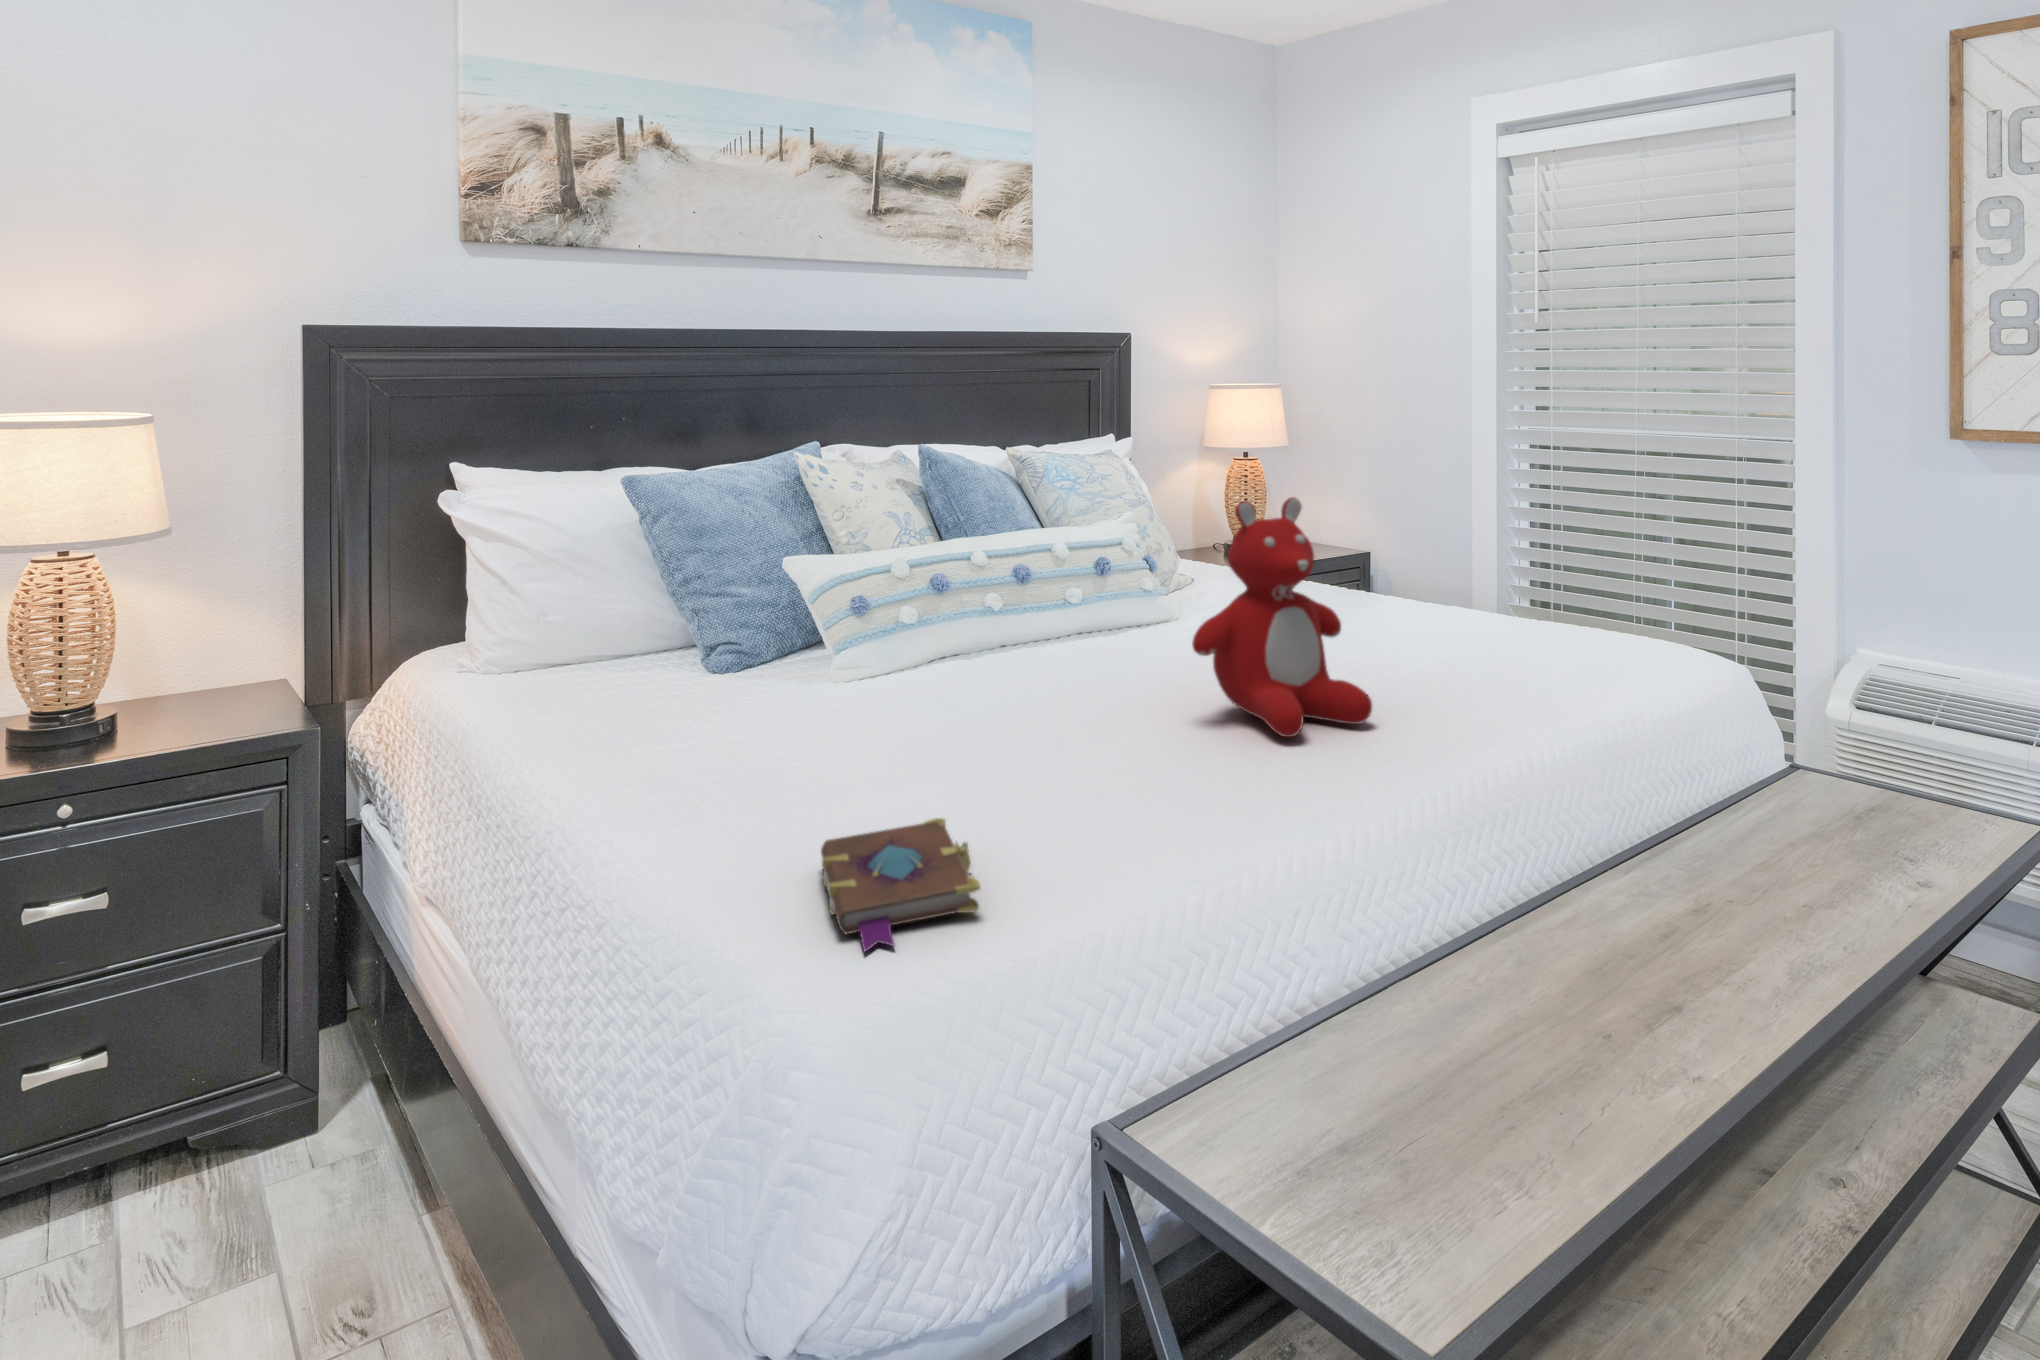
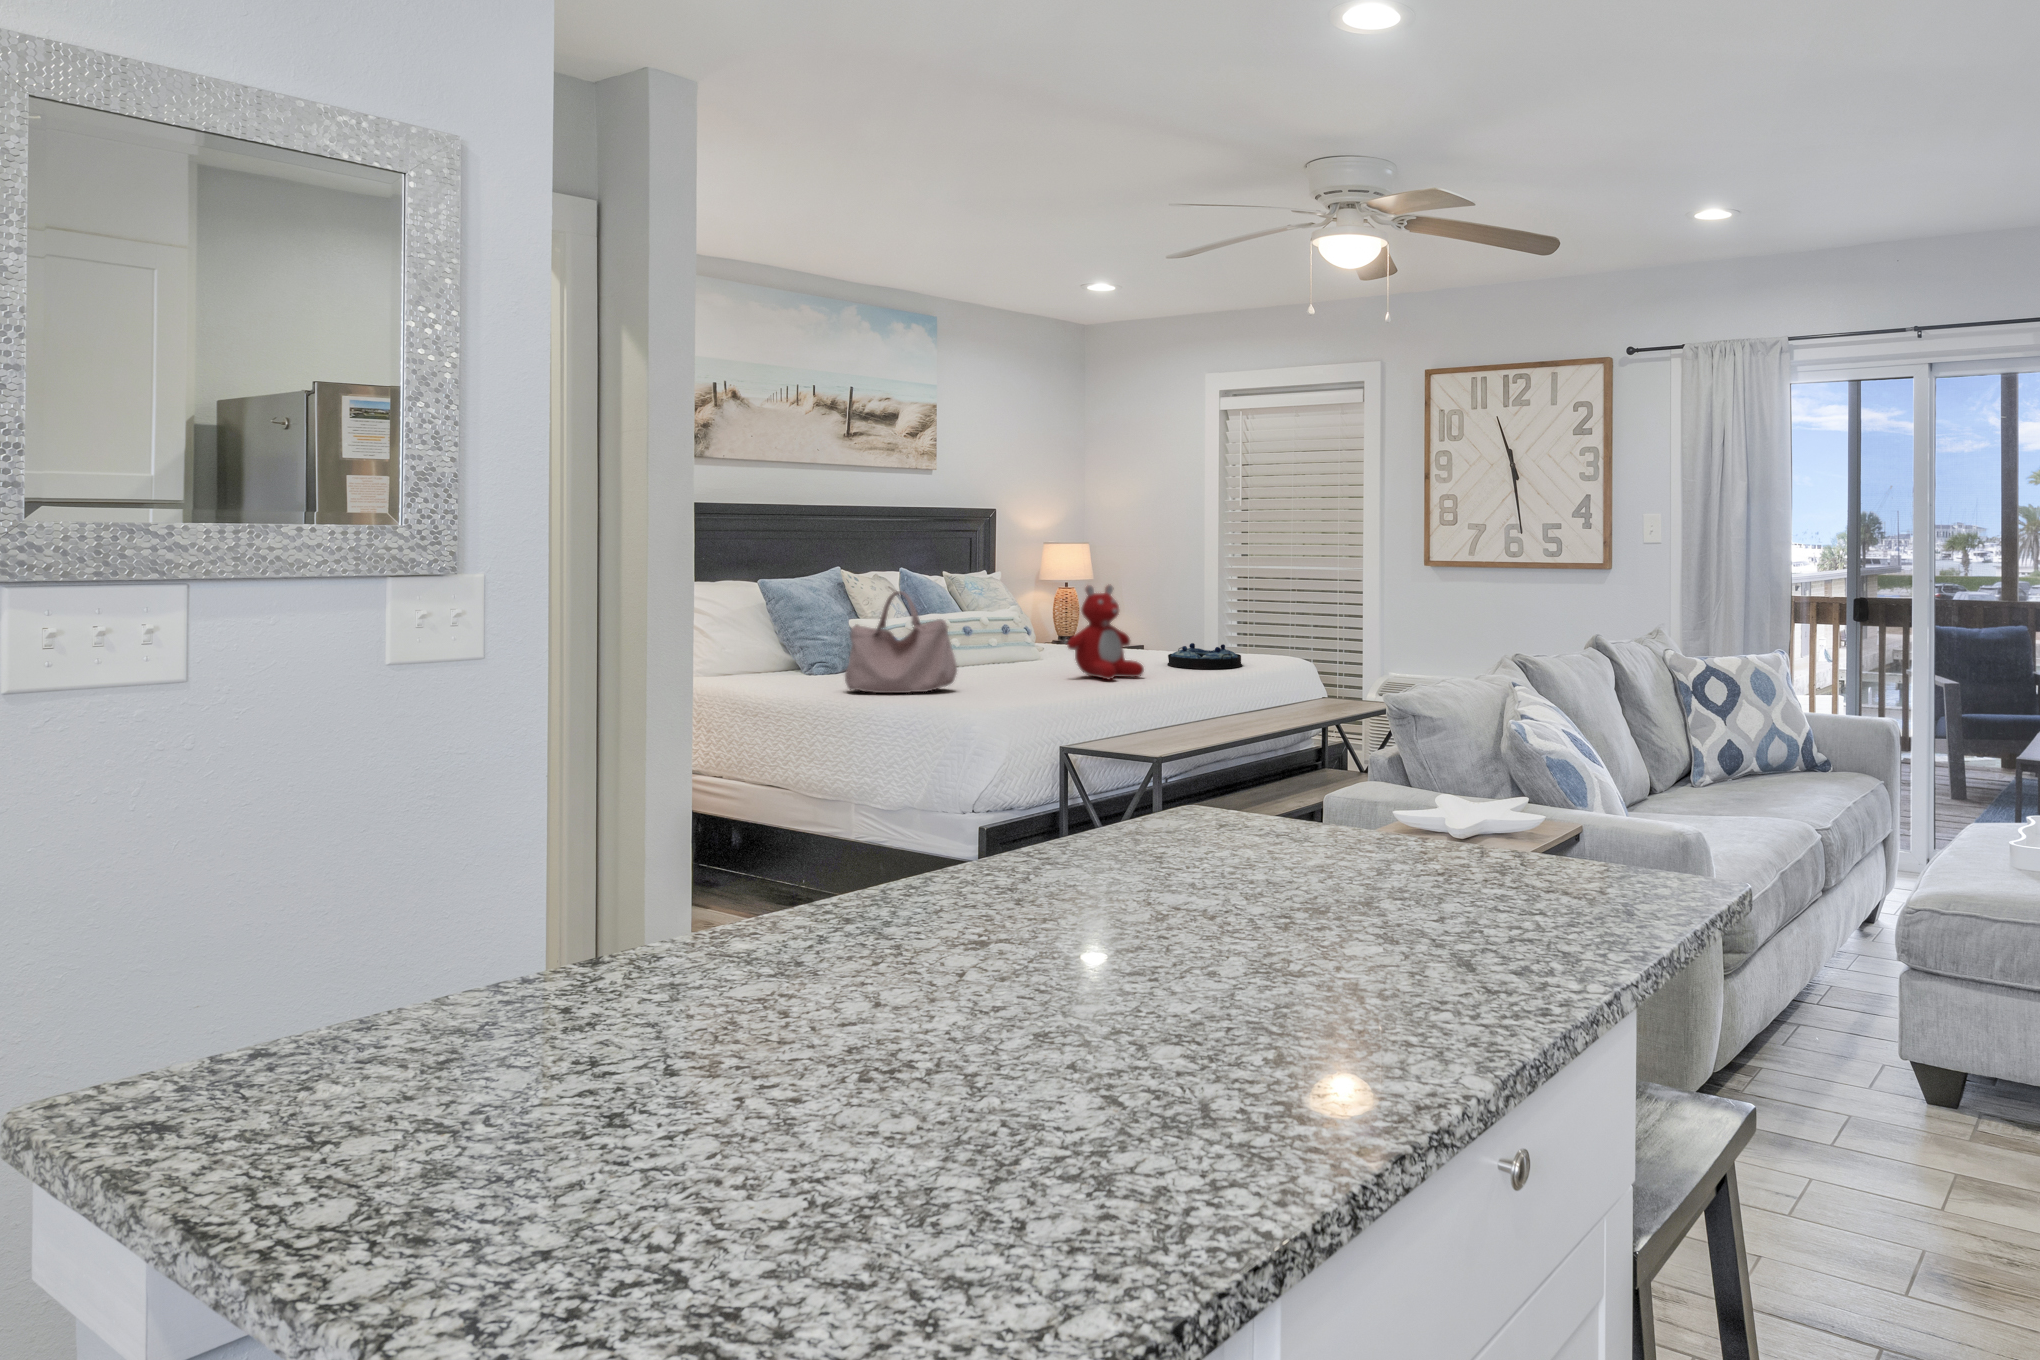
handbag: none [657,525,907,787] -> present [845,591,957,693]
serving tray: none [1423,609,1593,686] -> present [1167,643,1242,669]
book: present [821,818,981,951] -> none [948,688,1016,710]

